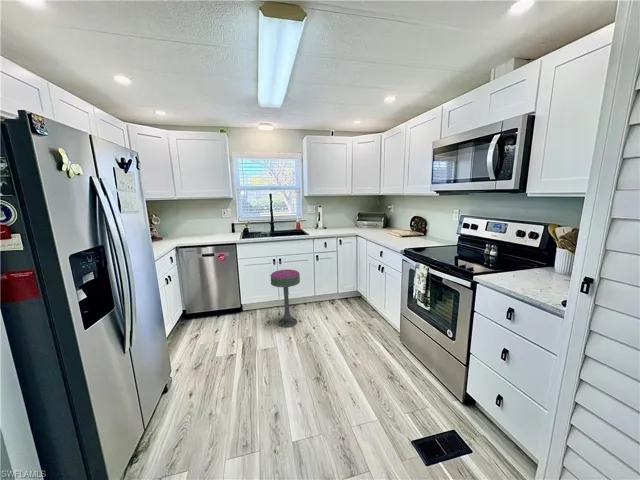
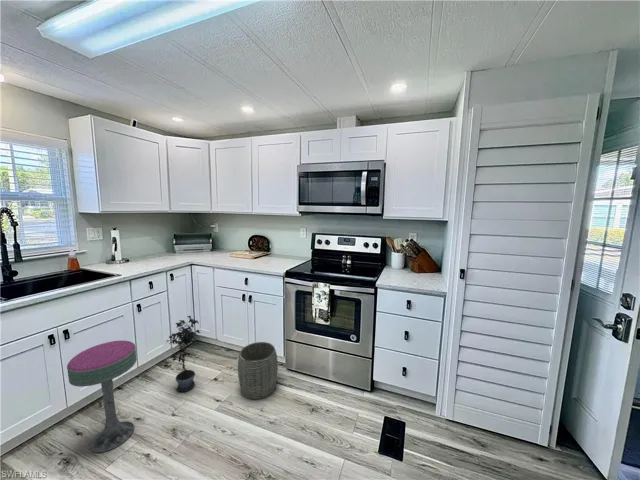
potted plant: none [320,269,342,321] -> present [167,316,200,391]
woven basket: none [353,305,386,350] -> present [238,342,278,399]

